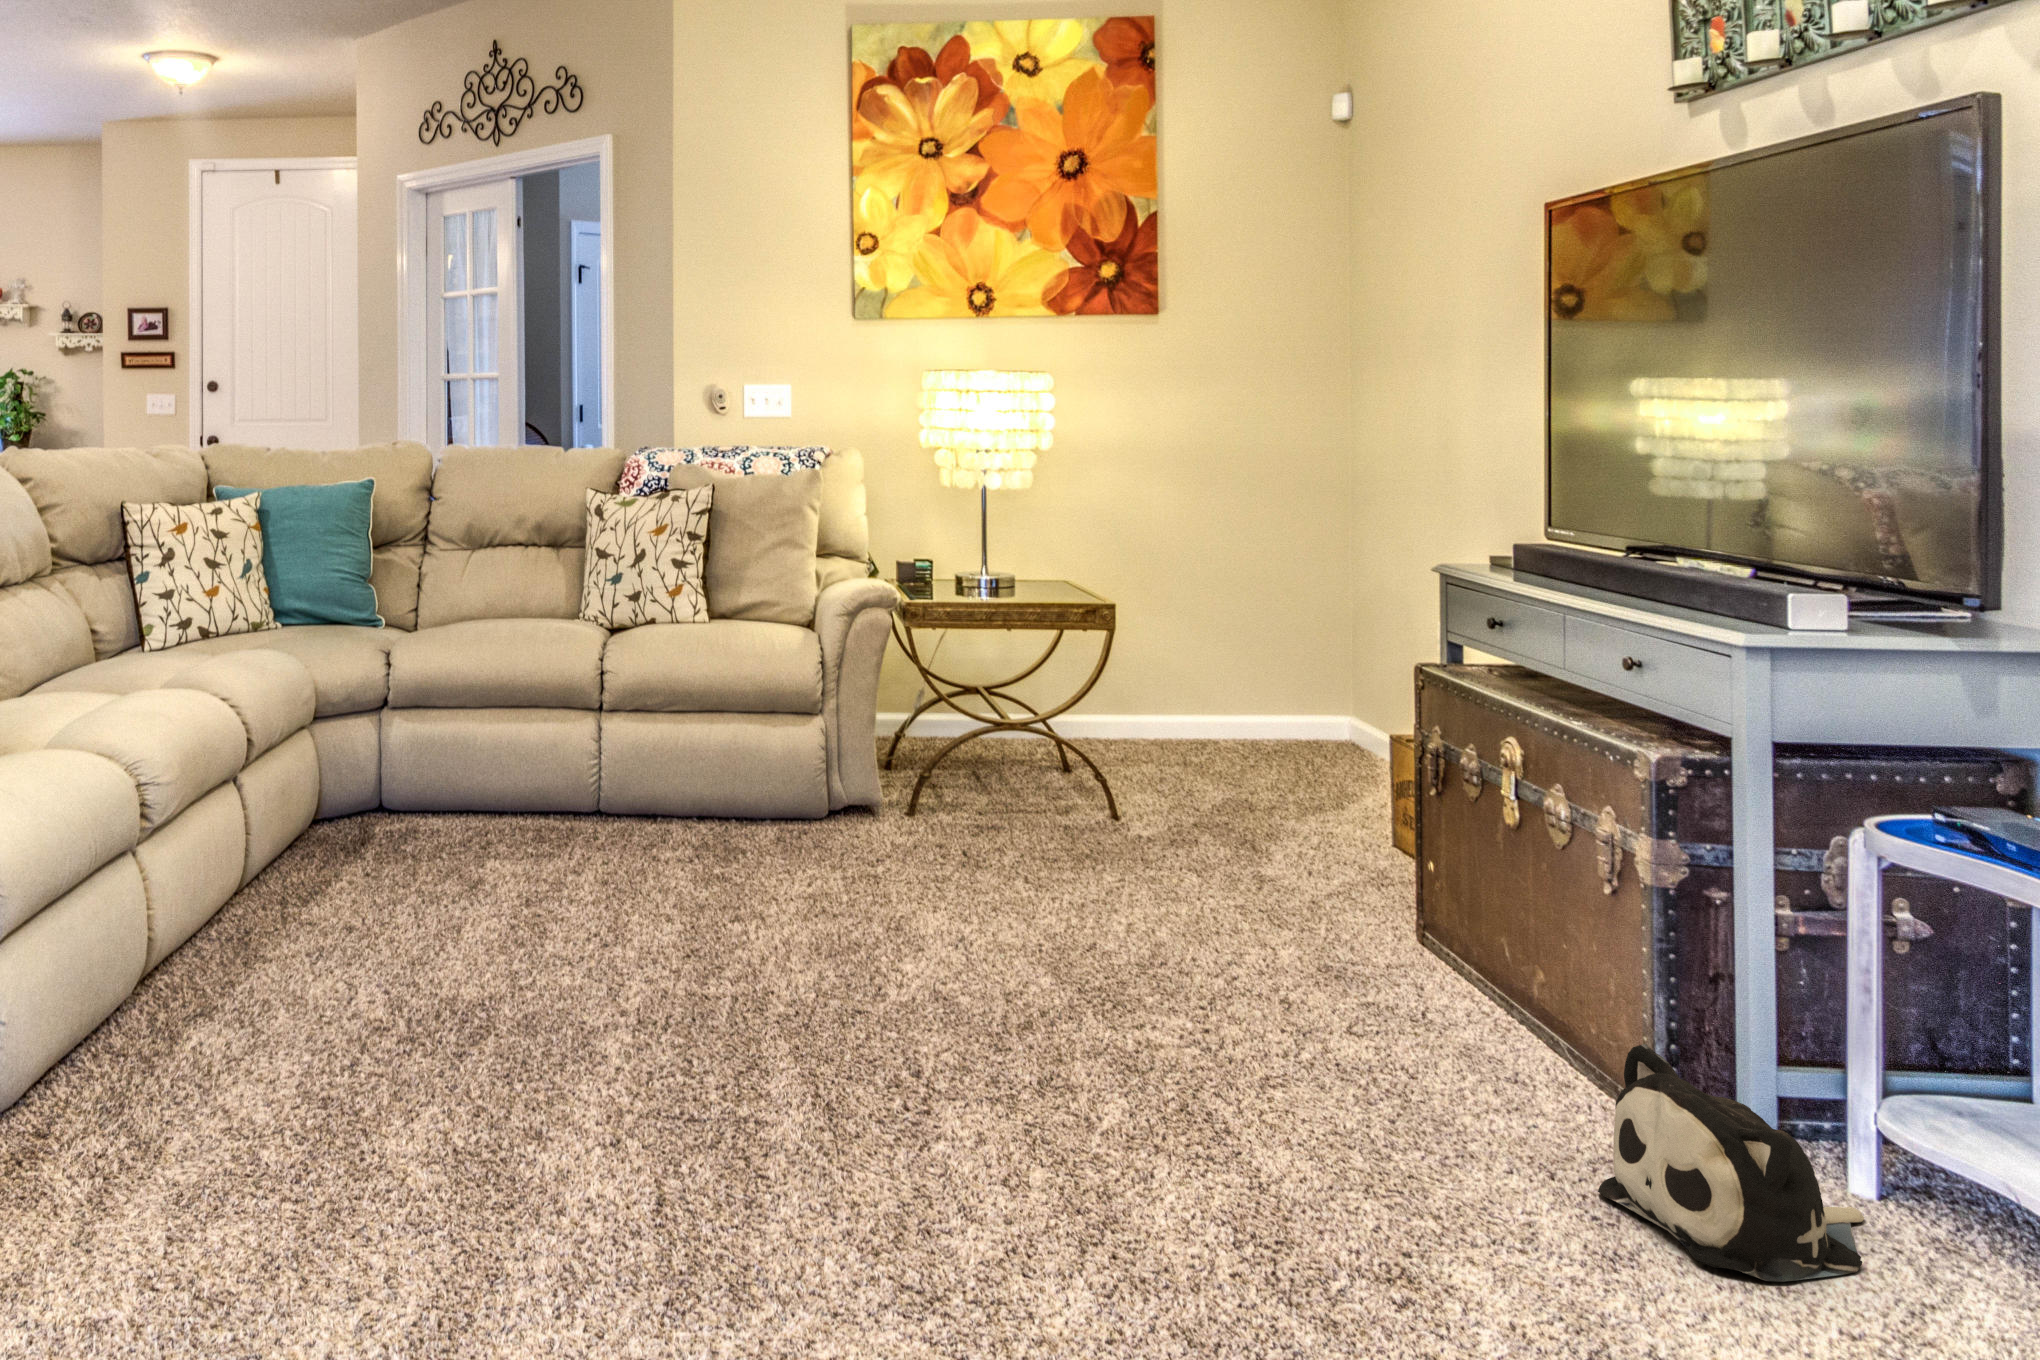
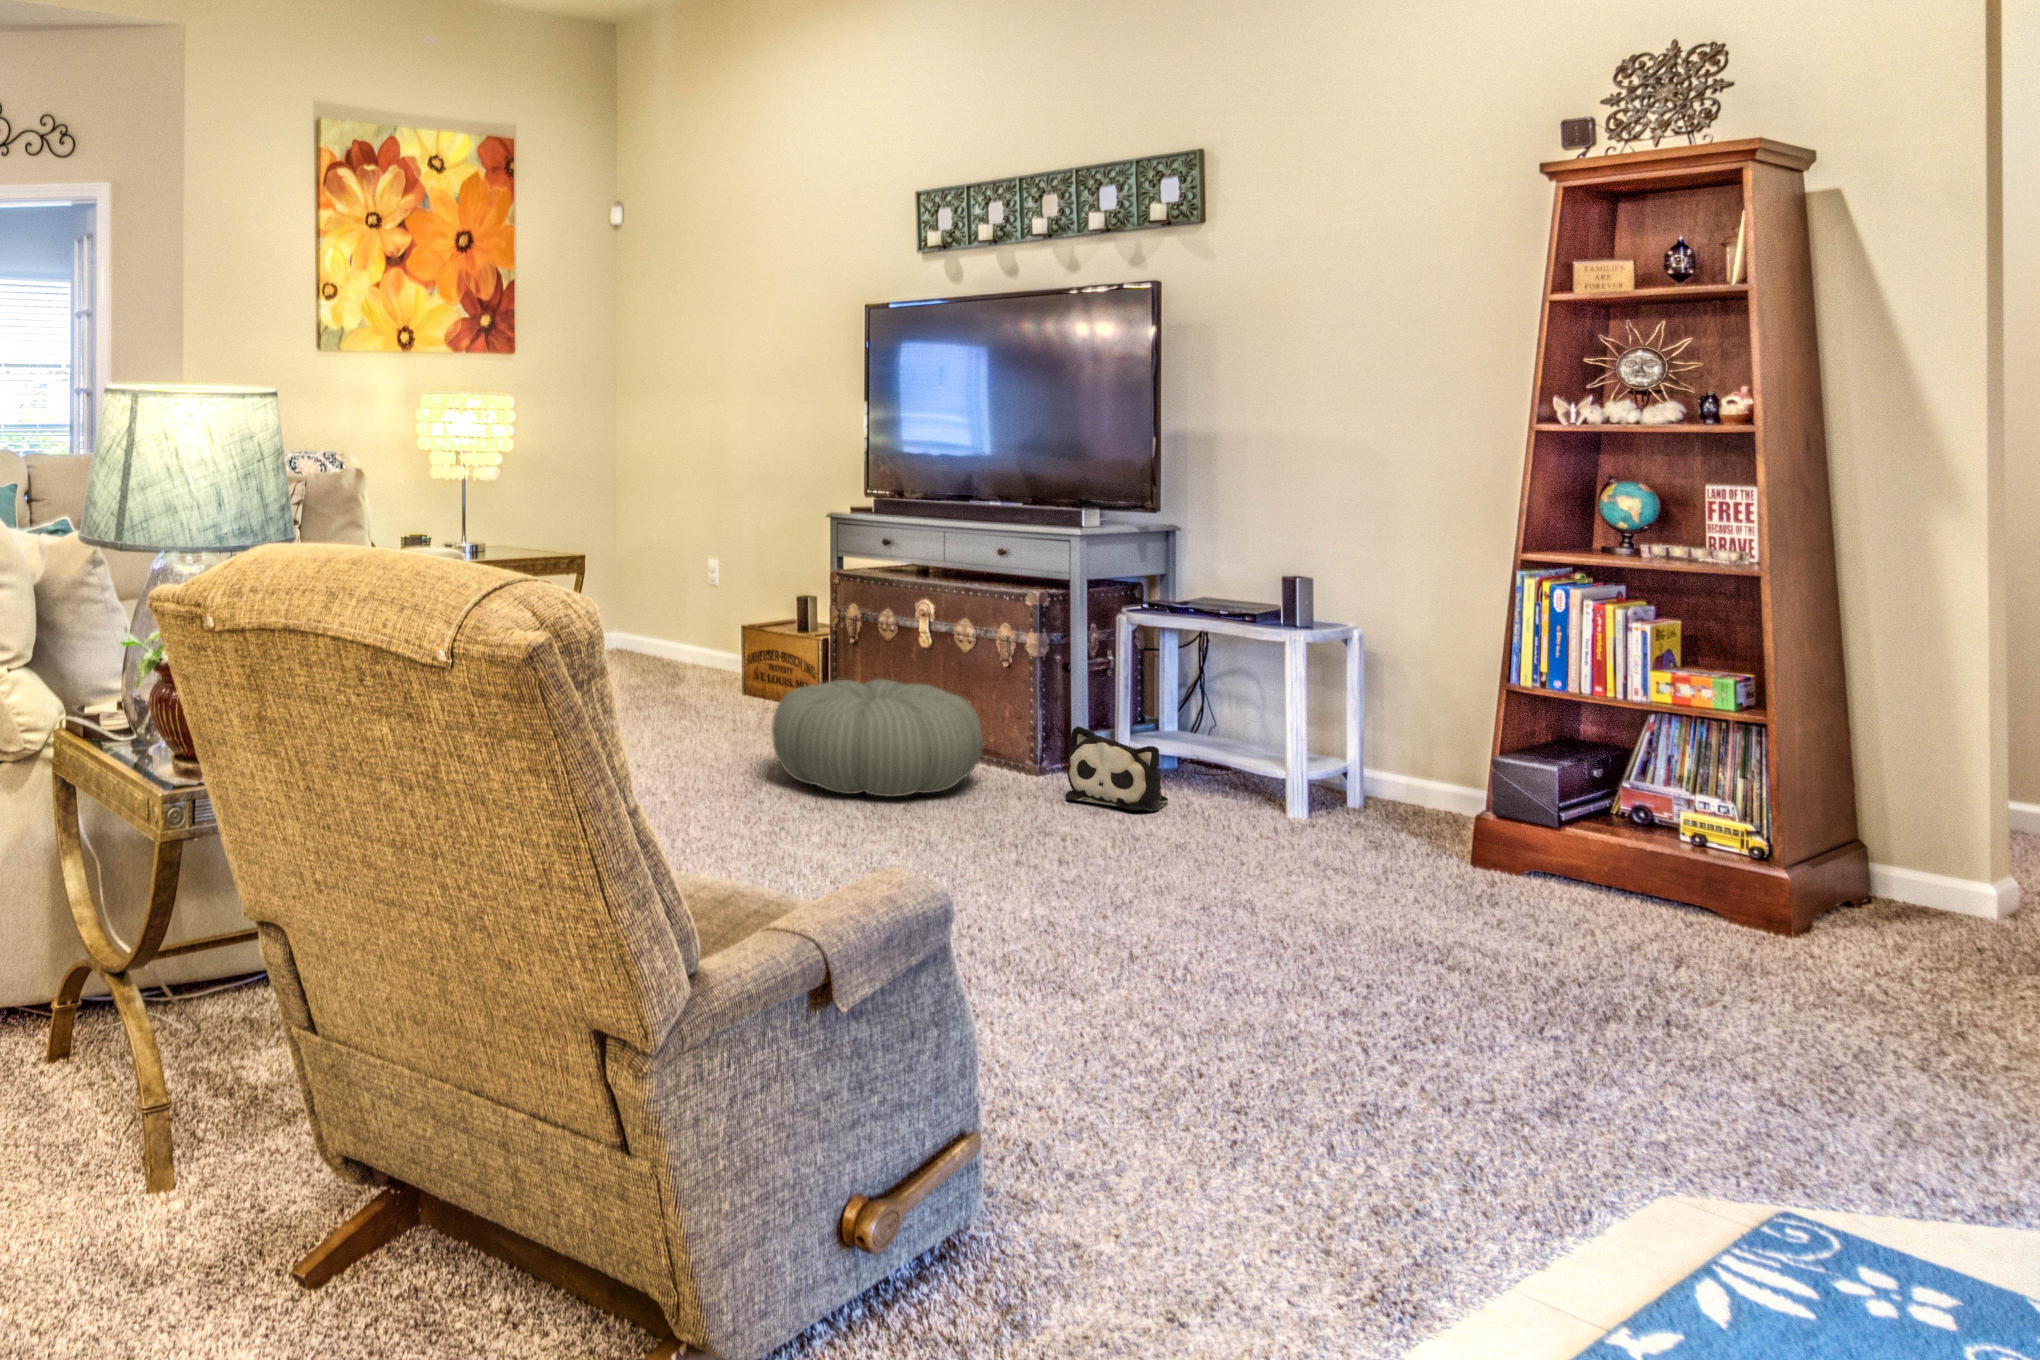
pouf: none [1086,856,1492,1099] -> present [772,680,983,797]

